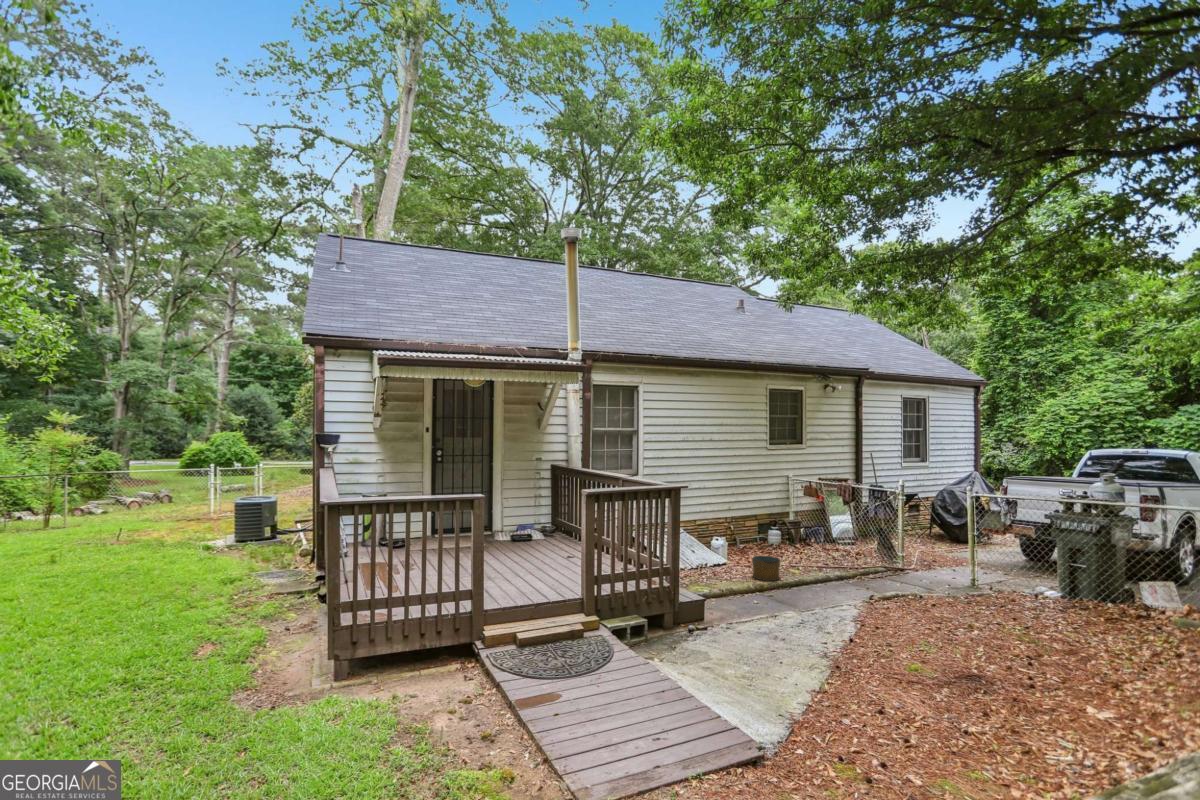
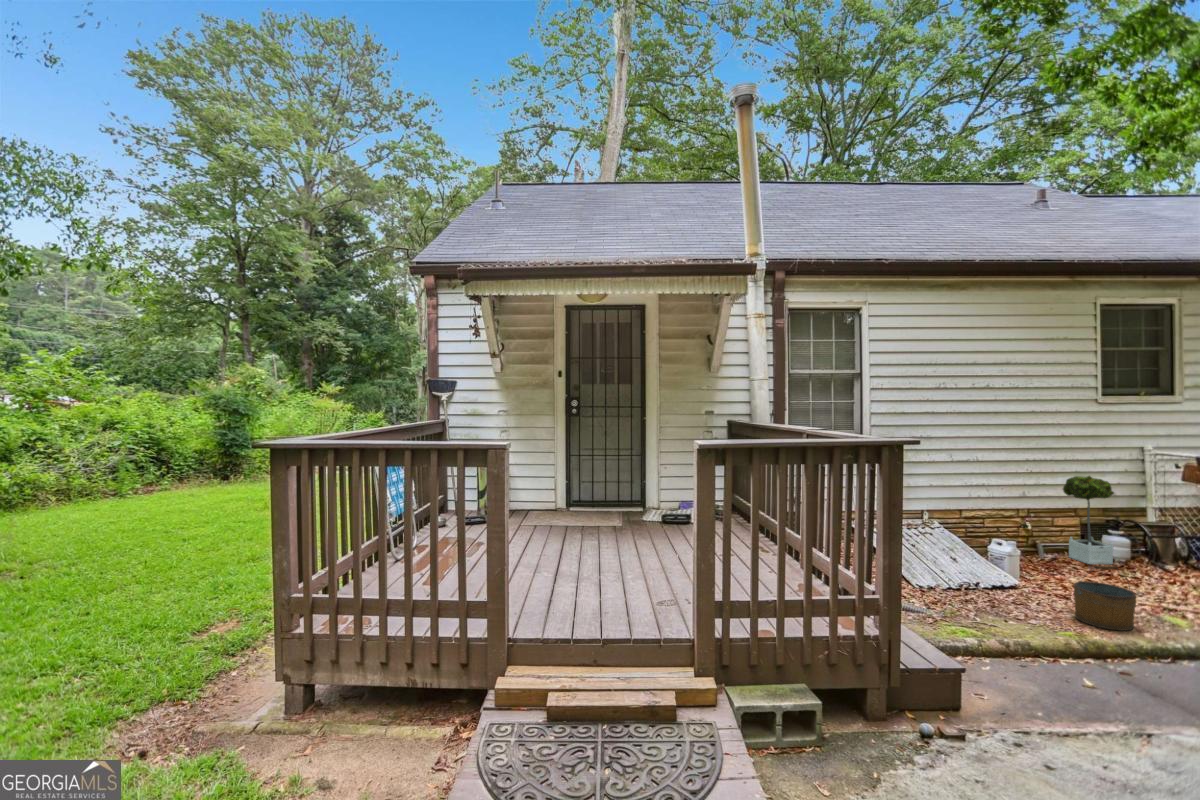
potted tree: none [748,493,774,548] -> present [1063,476,1114,564]

